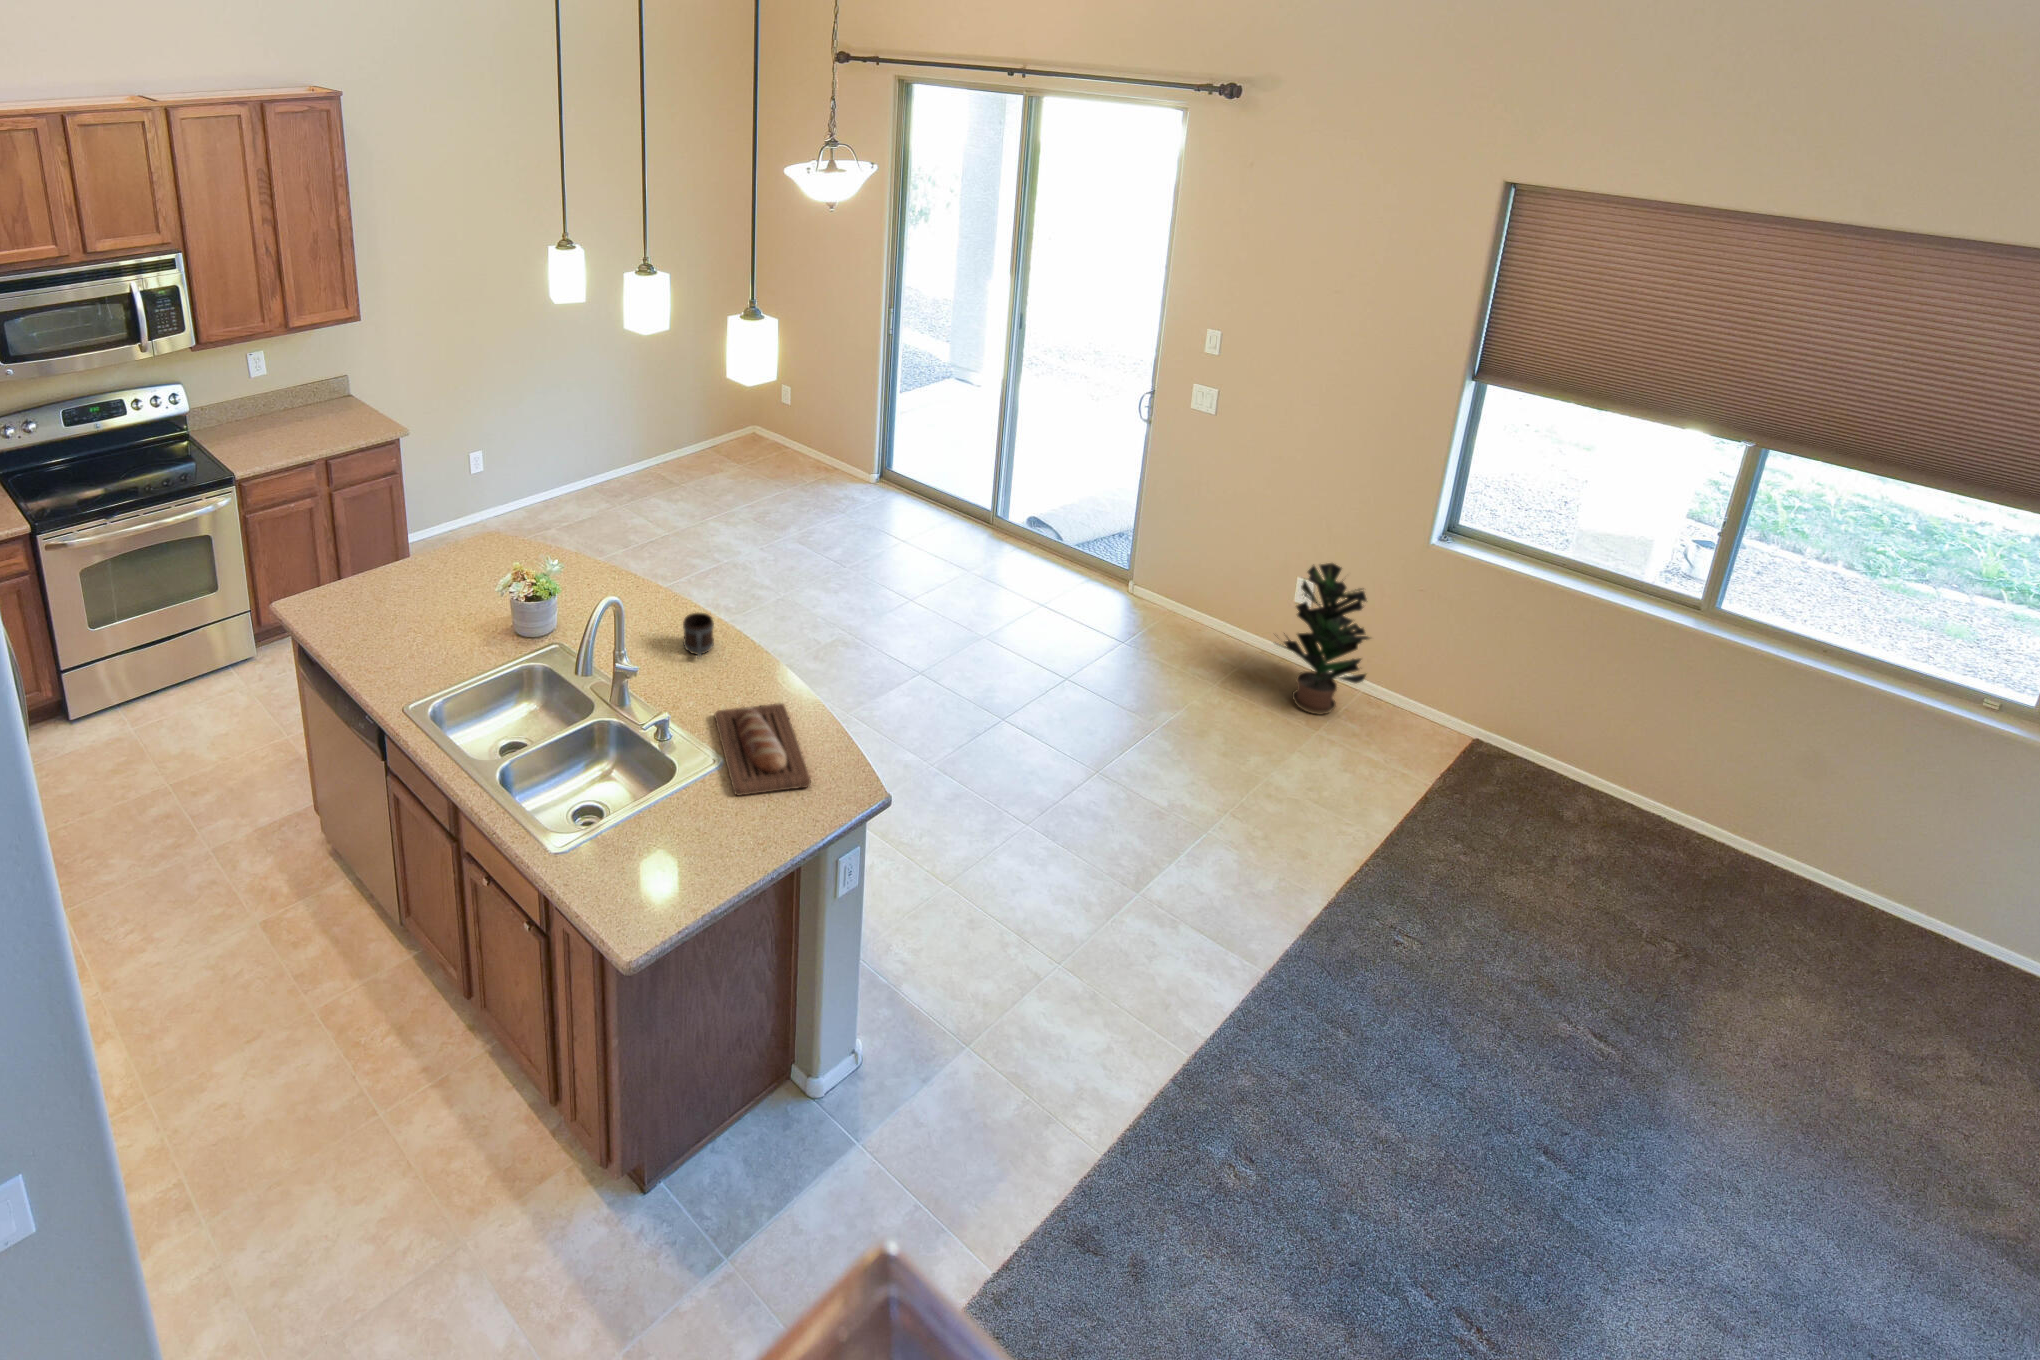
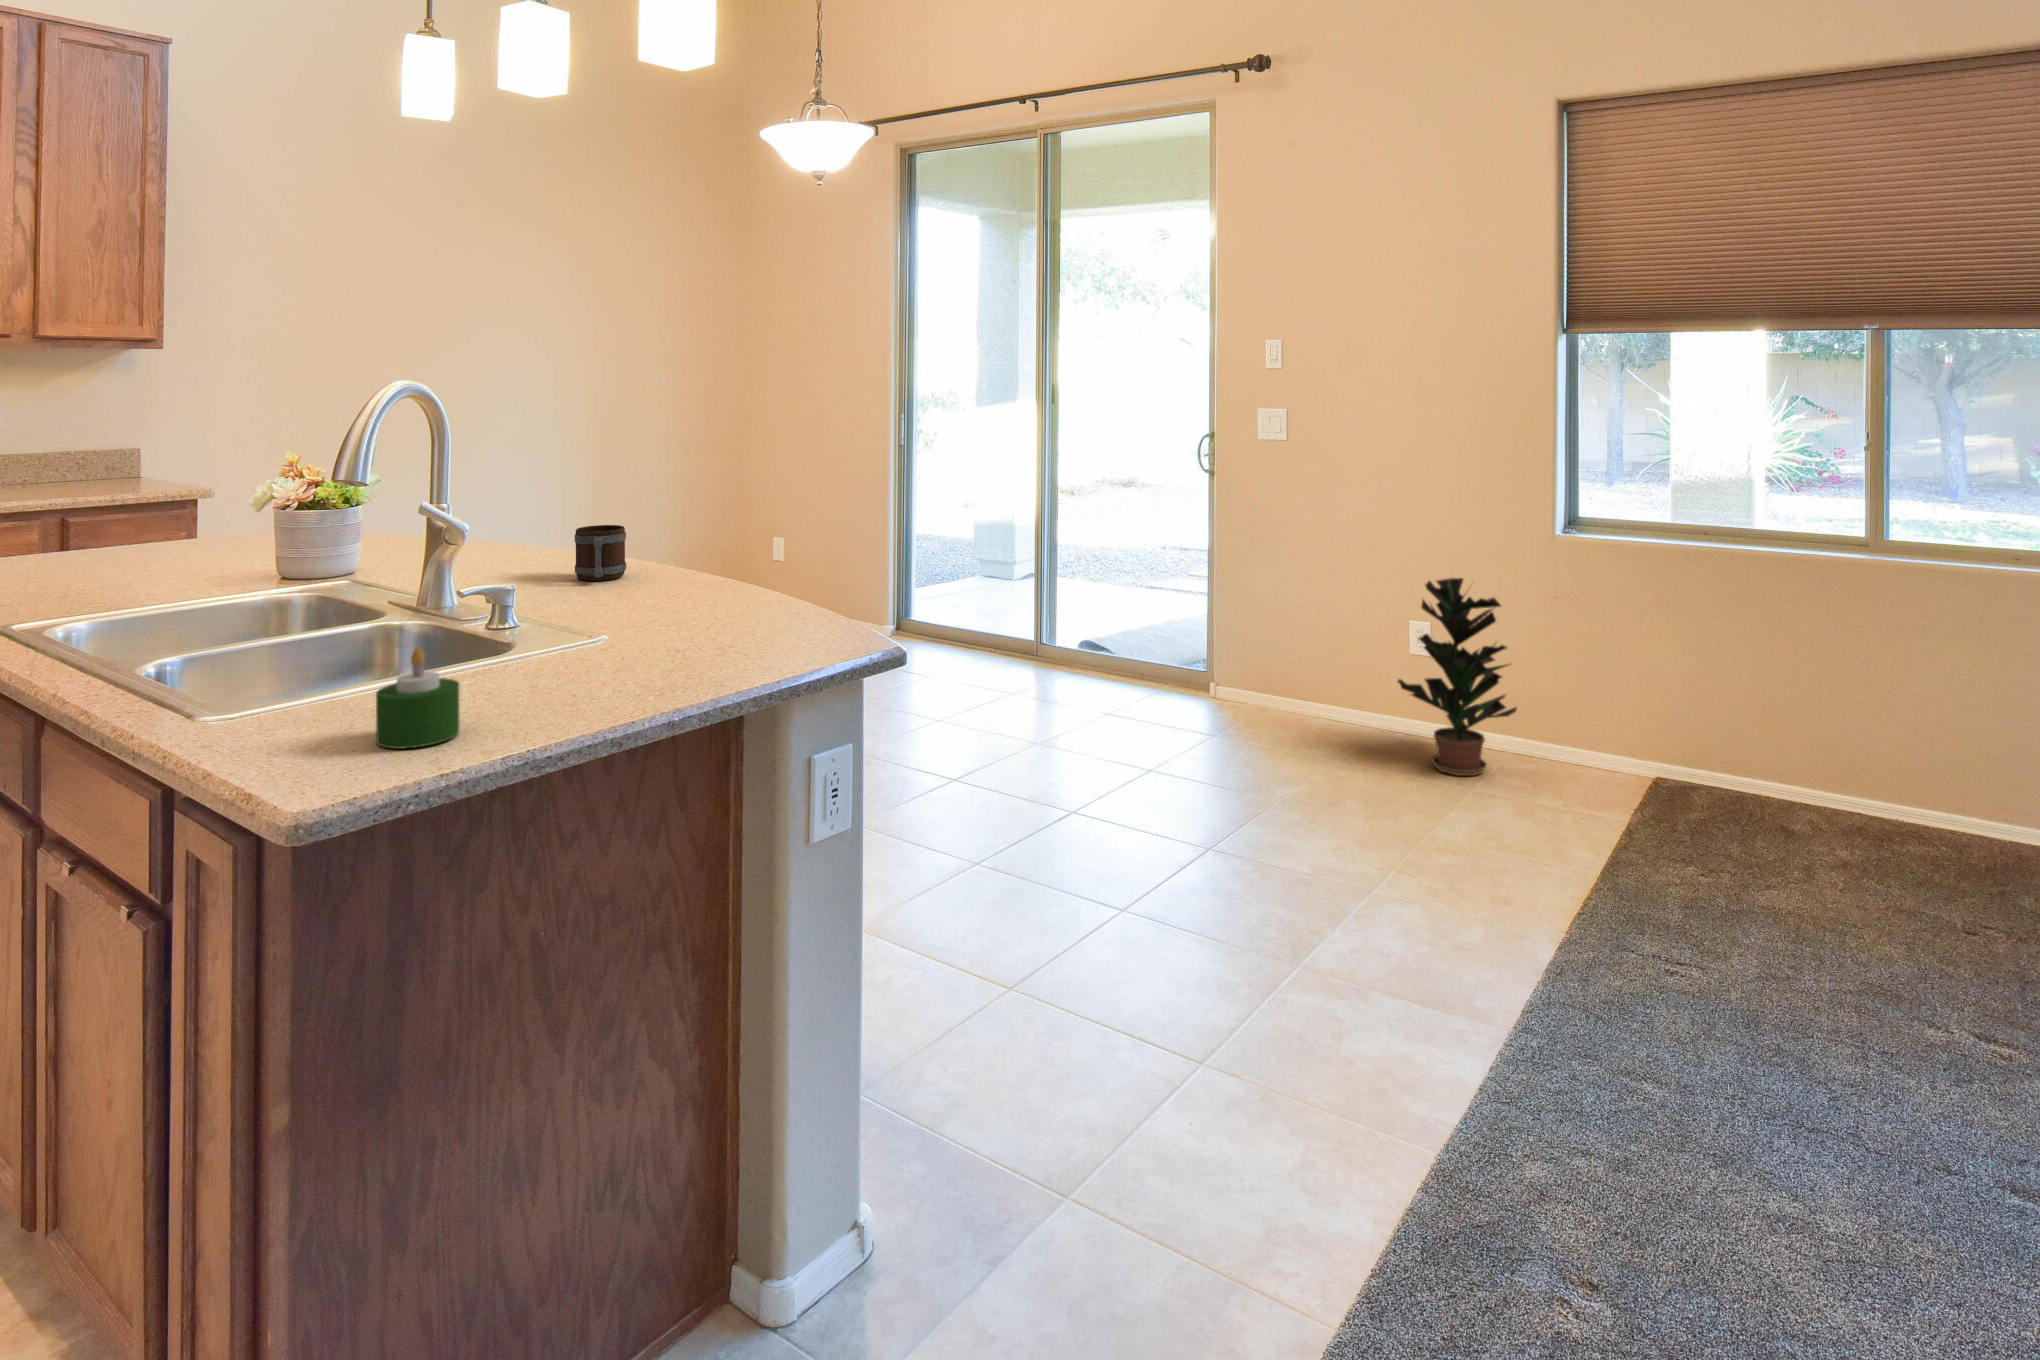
bread loaf: present [715,704,811,795] -> none [608,581,765,661]
candle: none [634,850,671,900] -> present [376,648,459,749]

